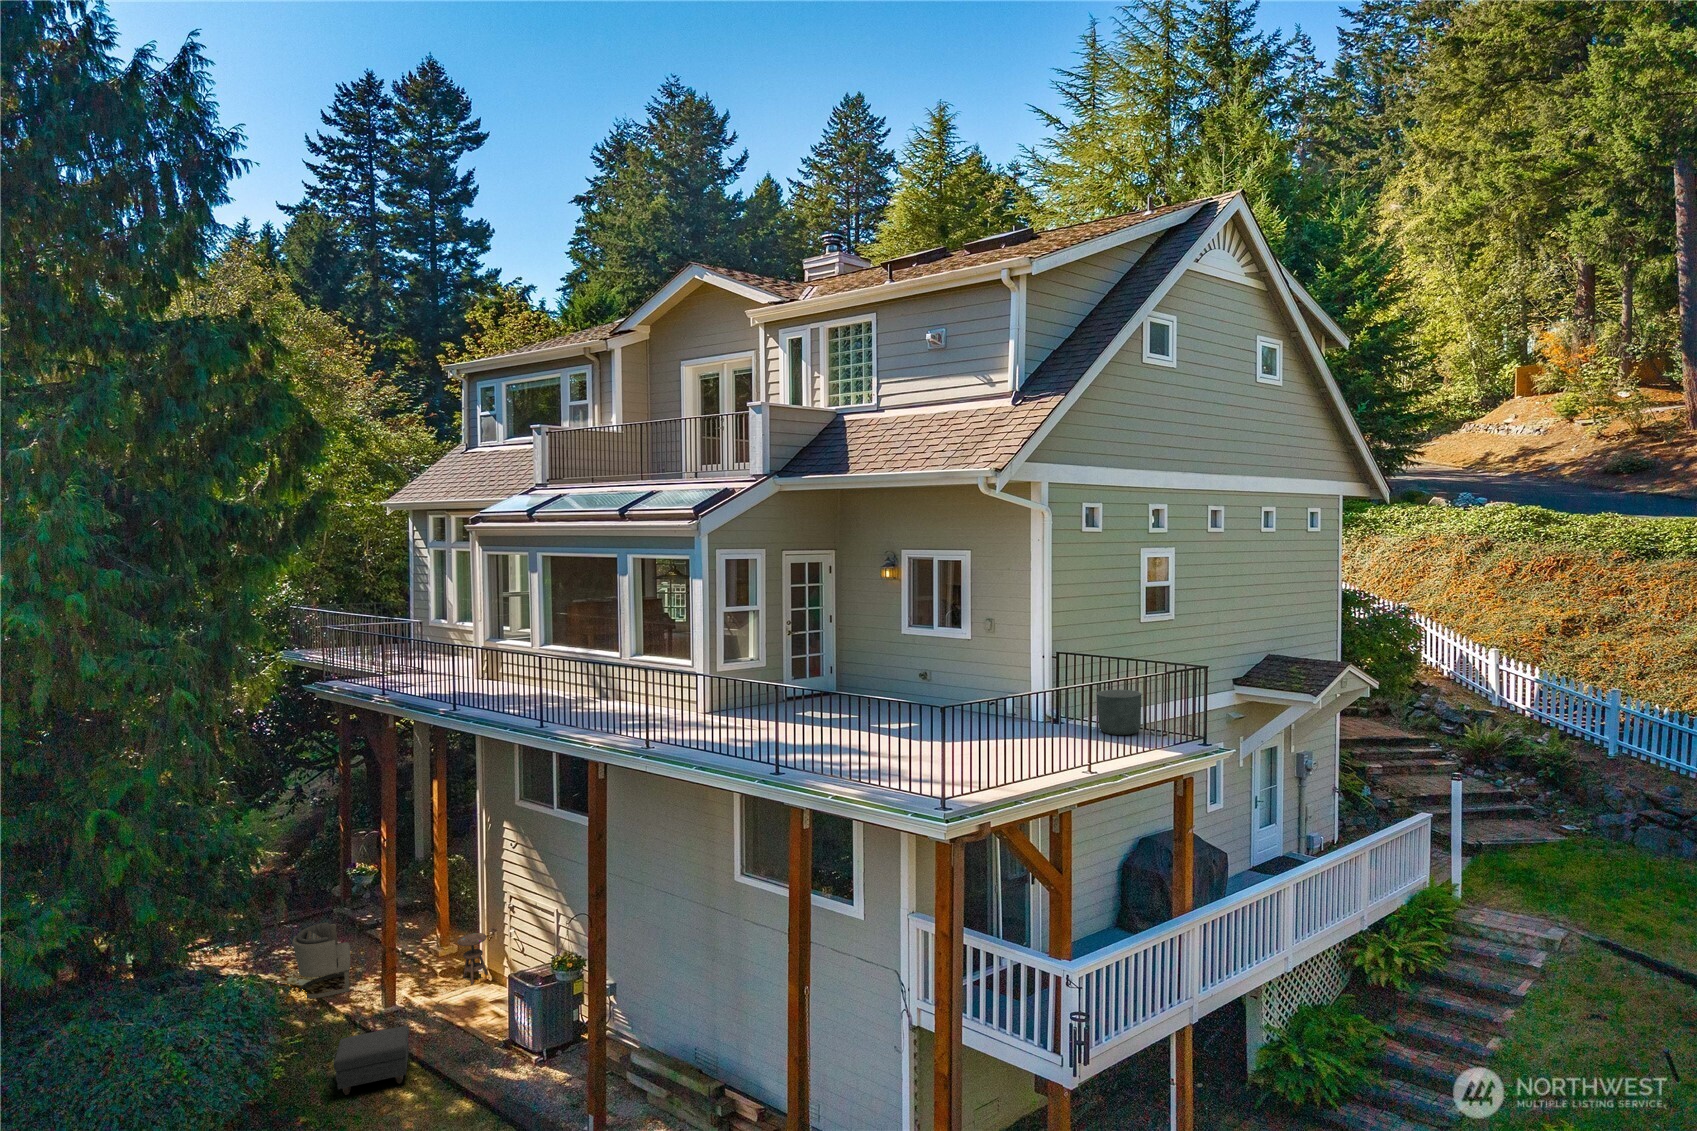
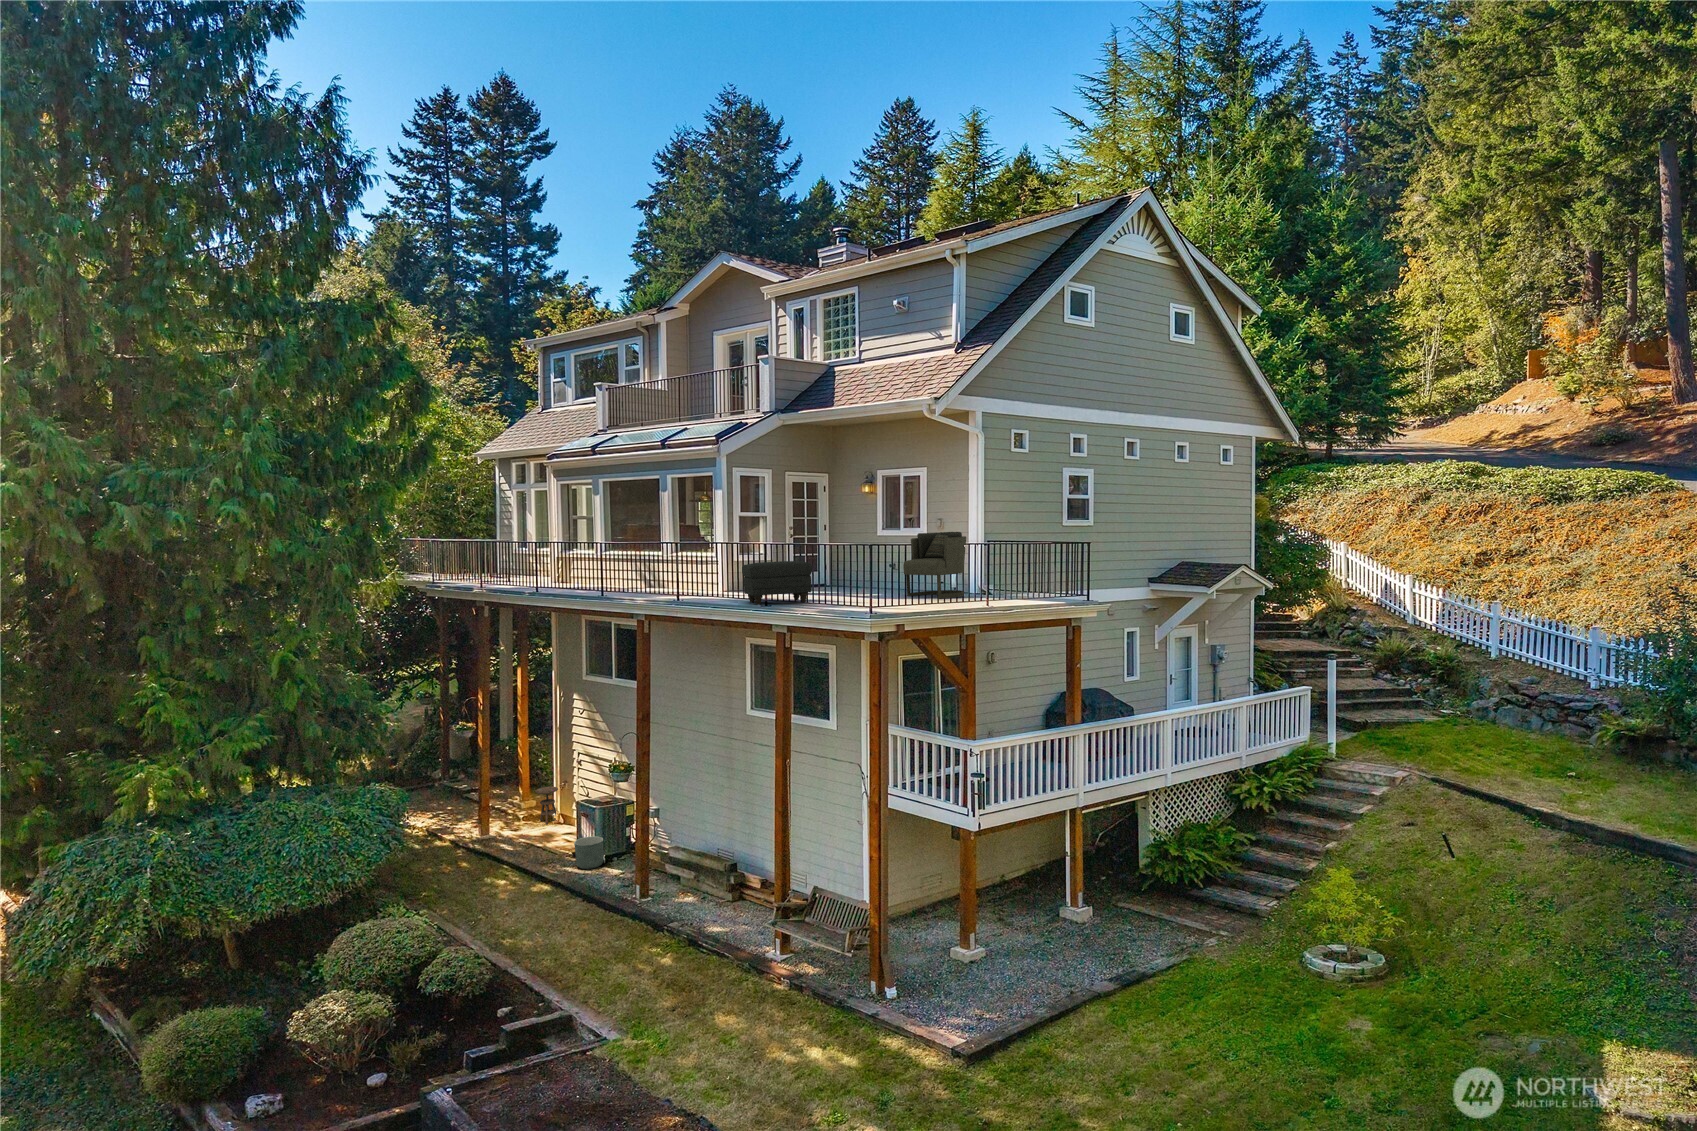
planter: present [1097,690,1141,735] -> present [574,836,603,869]
armchair: present [292,922,350,998] -> present [903,532,966,599]
ottoman: present [334,1026,409,1095] -> present [742,561,812,605]

